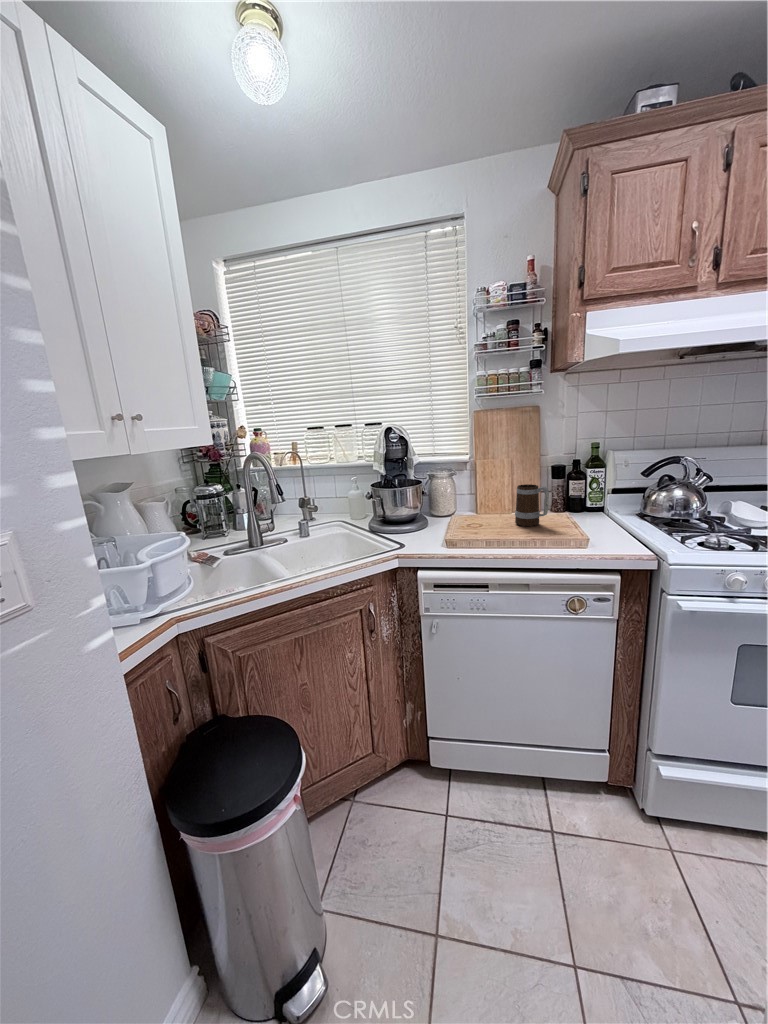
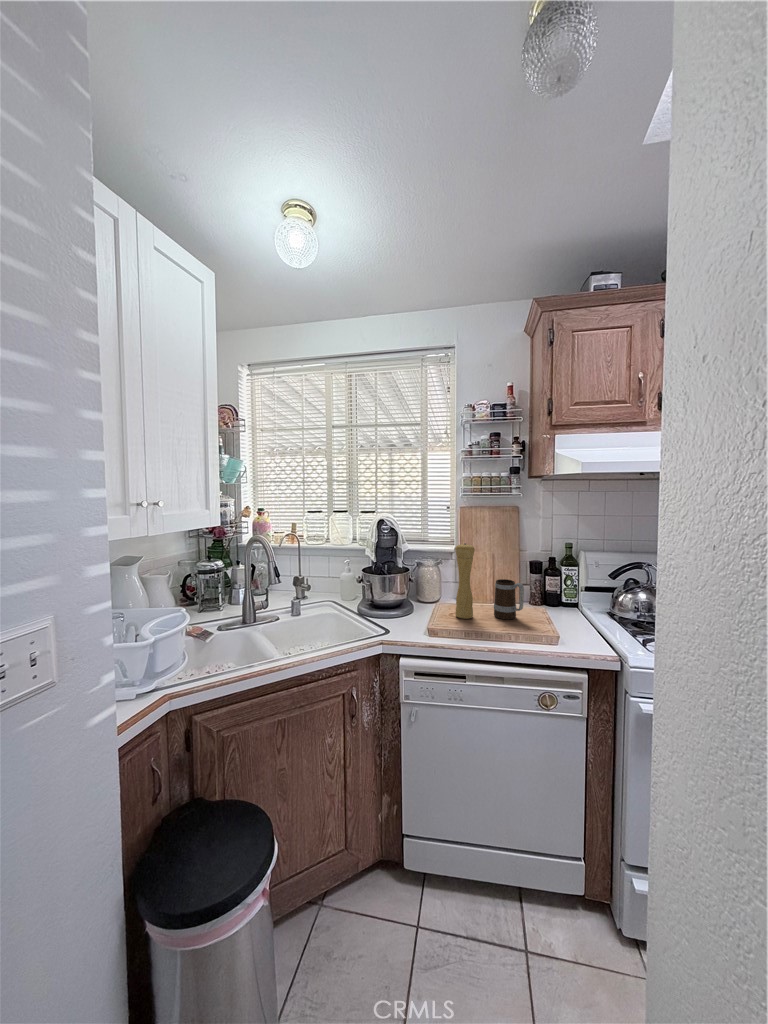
pepper mill: none [473,447,494,528] -> present [455,543,475,619]

